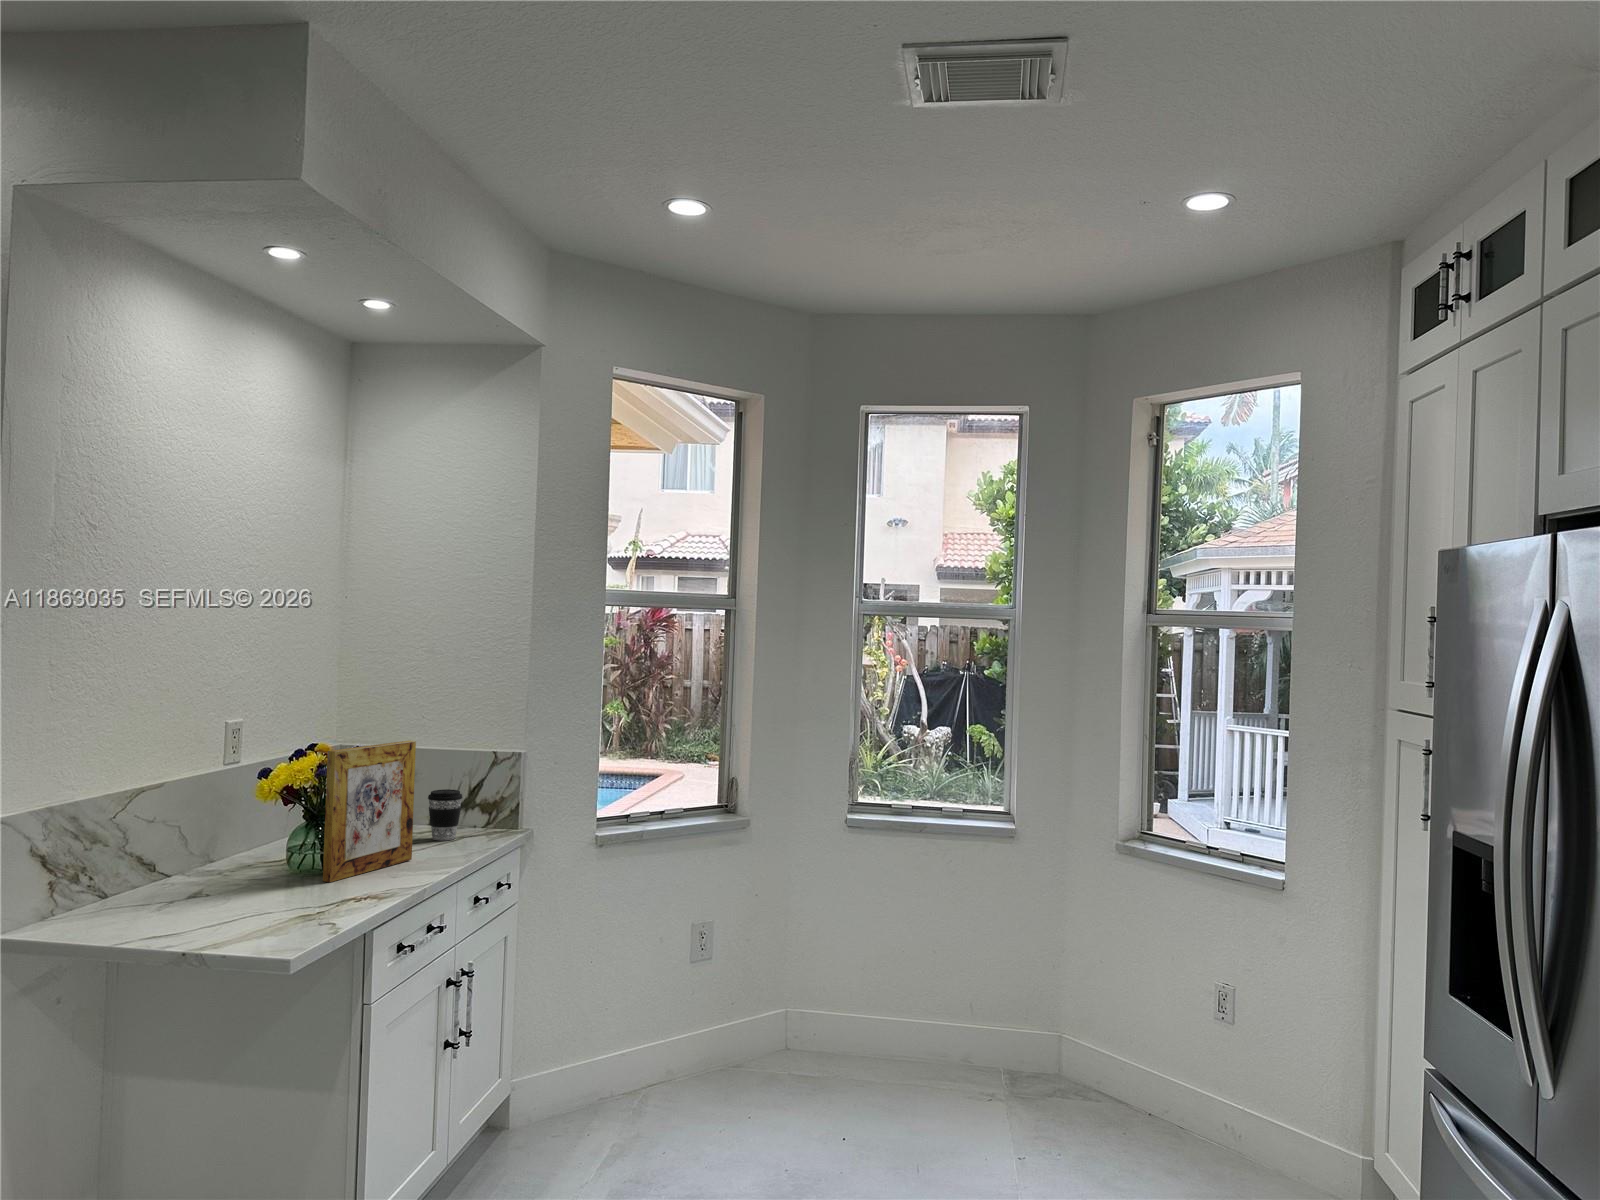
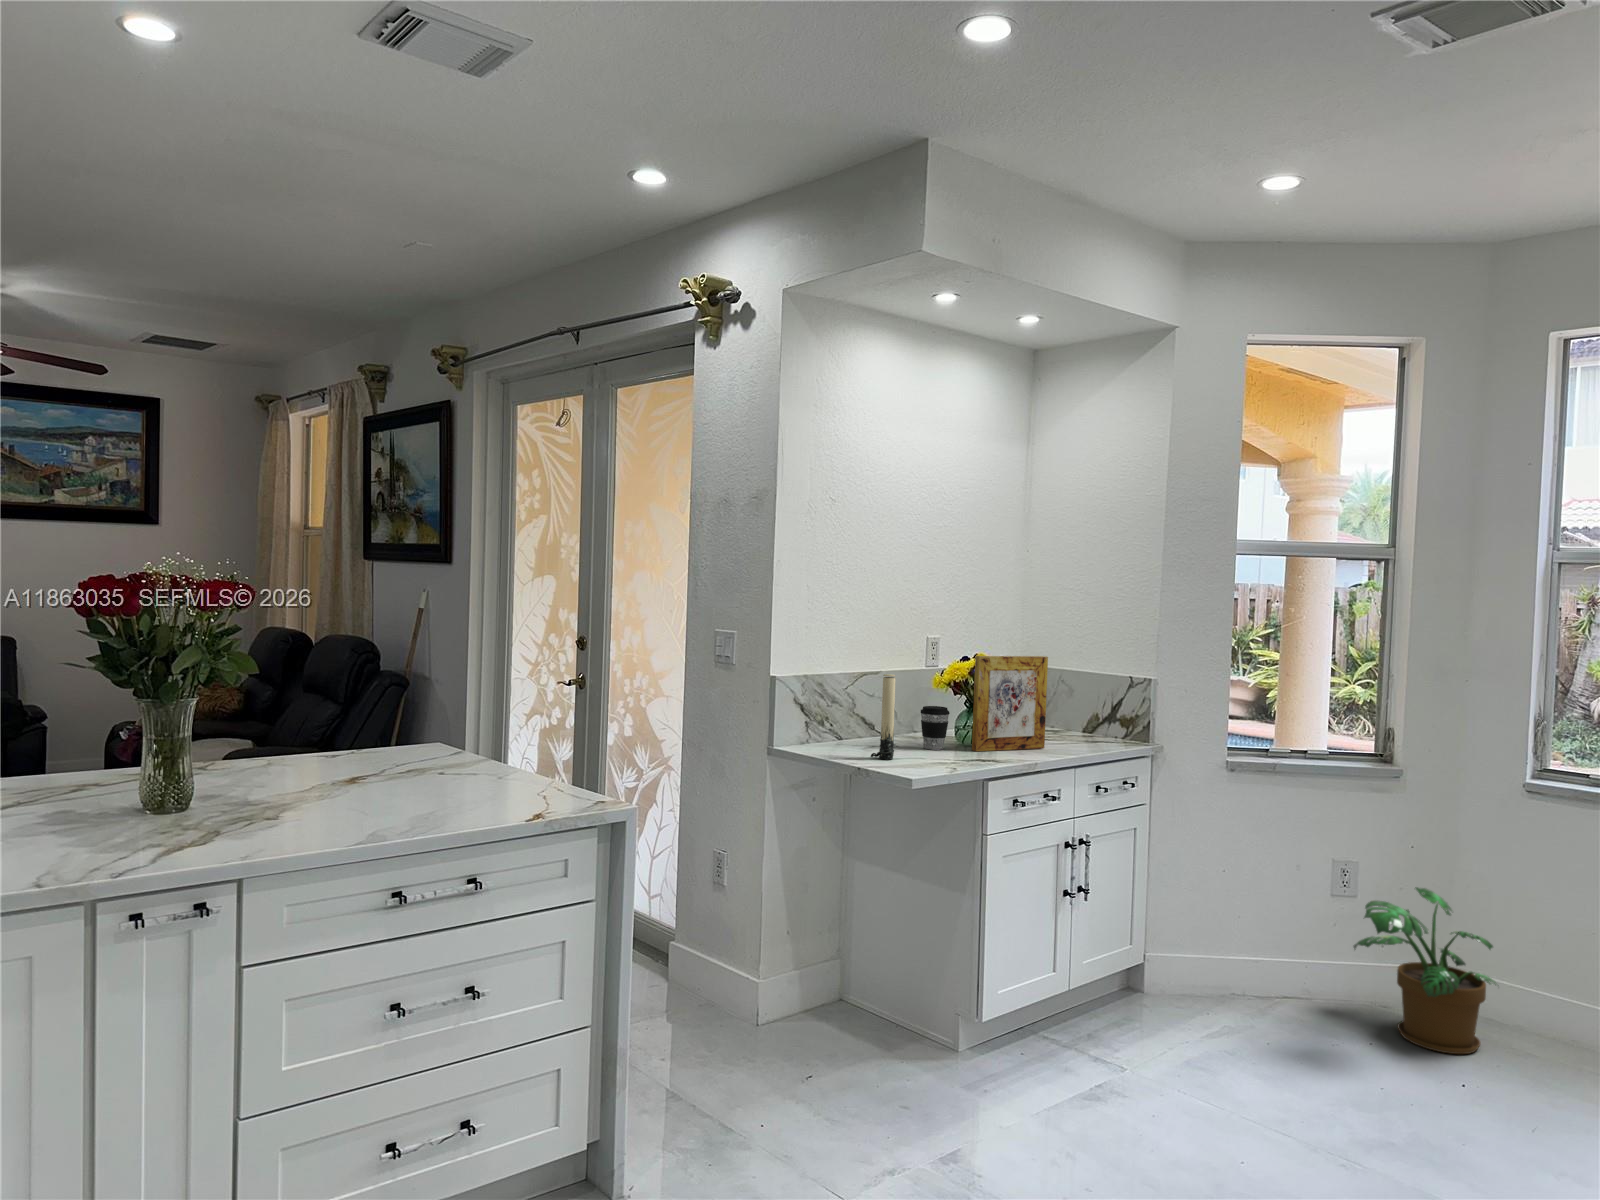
coffee cup: present [428,789,462,840] -> present [921,706,950,750]
candle: none [185,796,229,926] -> present [871,674,896,759]
potted plant: none [718,935,852,1101] -> present [1353,887,1496,1054]

